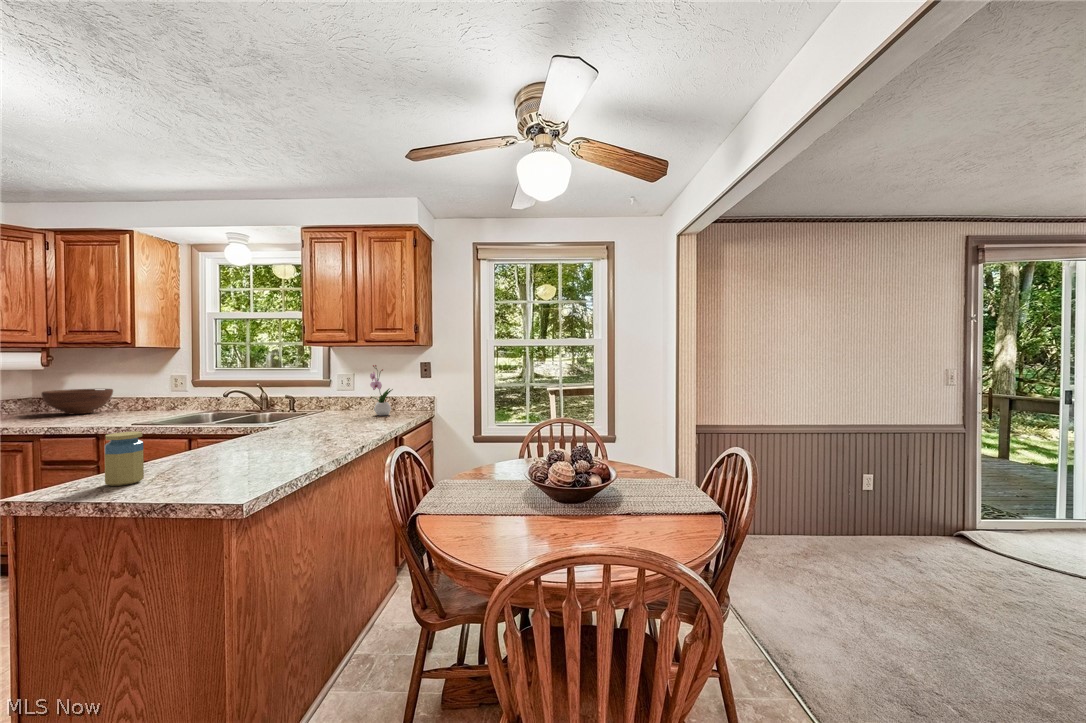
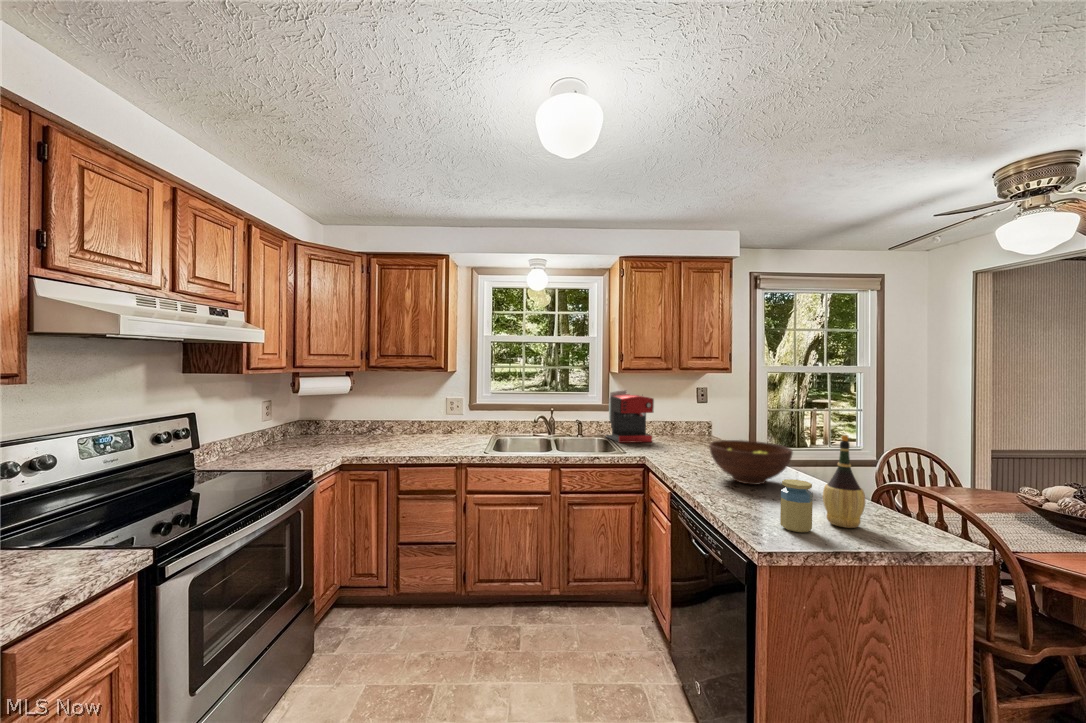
coffee maker: none [323,364,367,415] -> present [606,390,654,443]
flower arrangement: present [370,365,393,416] -> none [672,393,695,445]
wine bottle: none [170,385,219,481] -> present [823,435,865,528]
fruit bowl: present [42,389,113,414] -> present [709,440,793,485]

